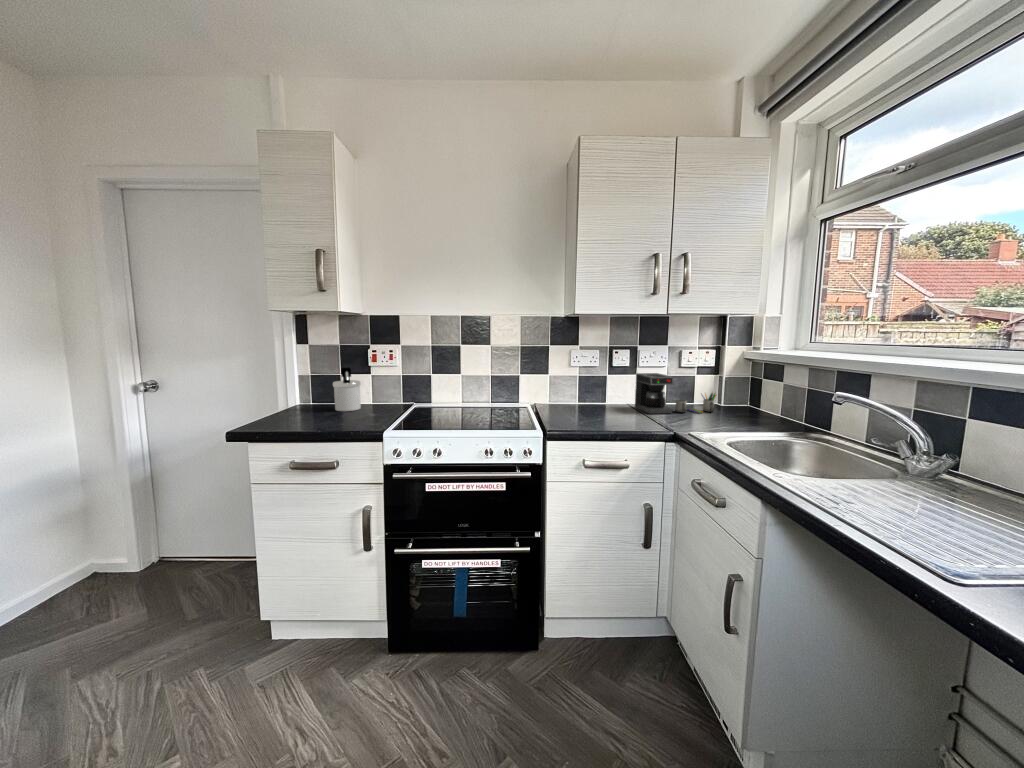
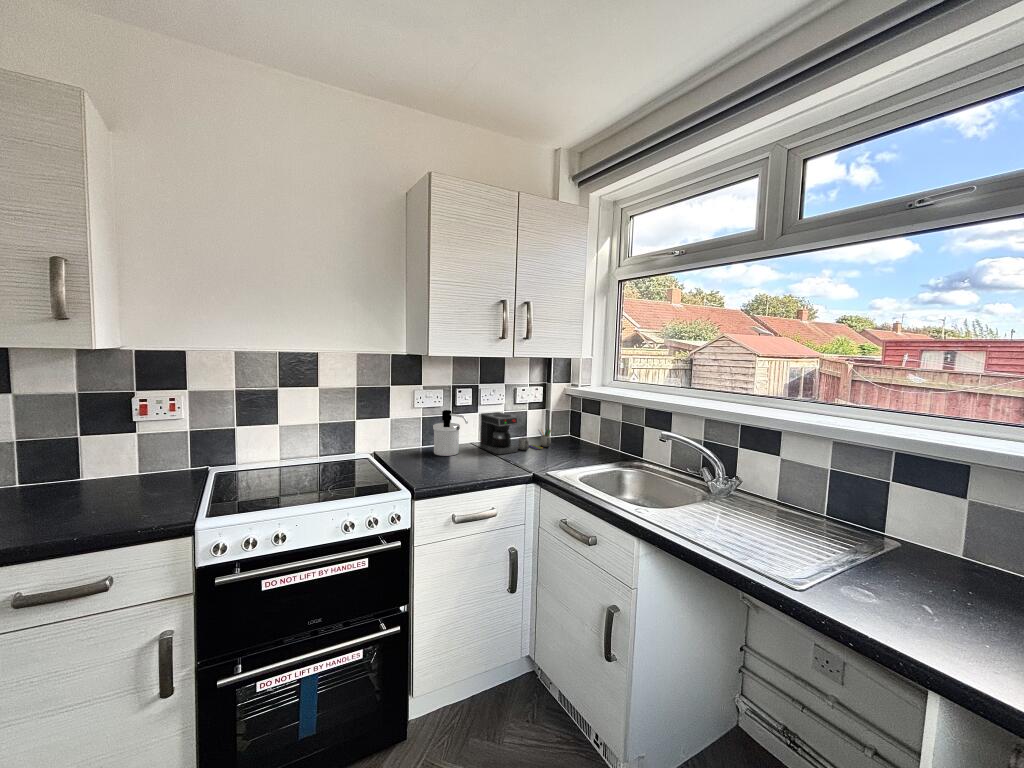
soap dispenser: present [333,367,361,411] -> present [433,410,468,456]

